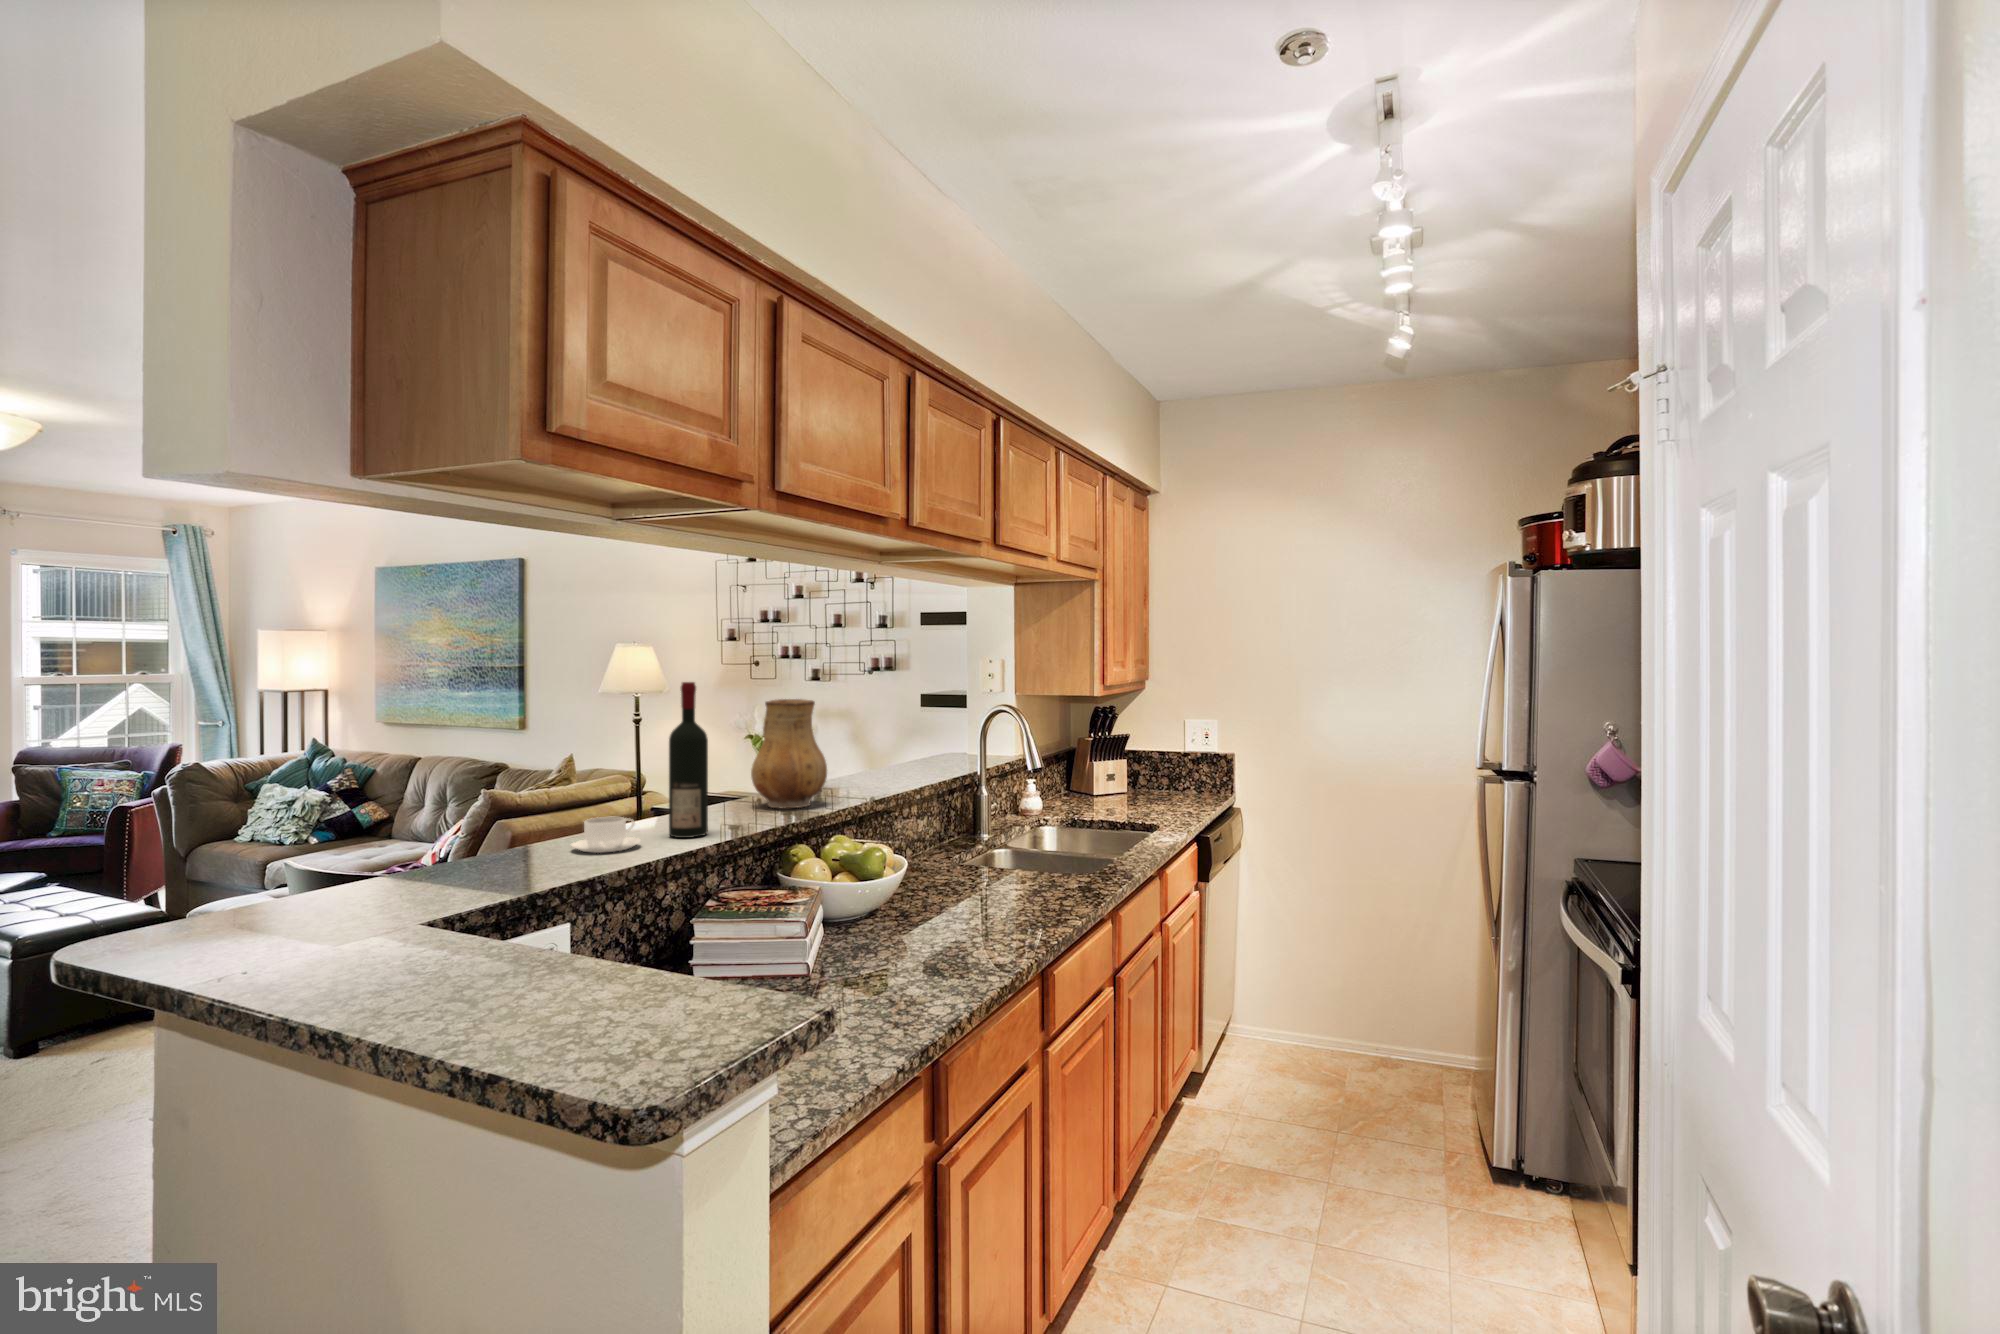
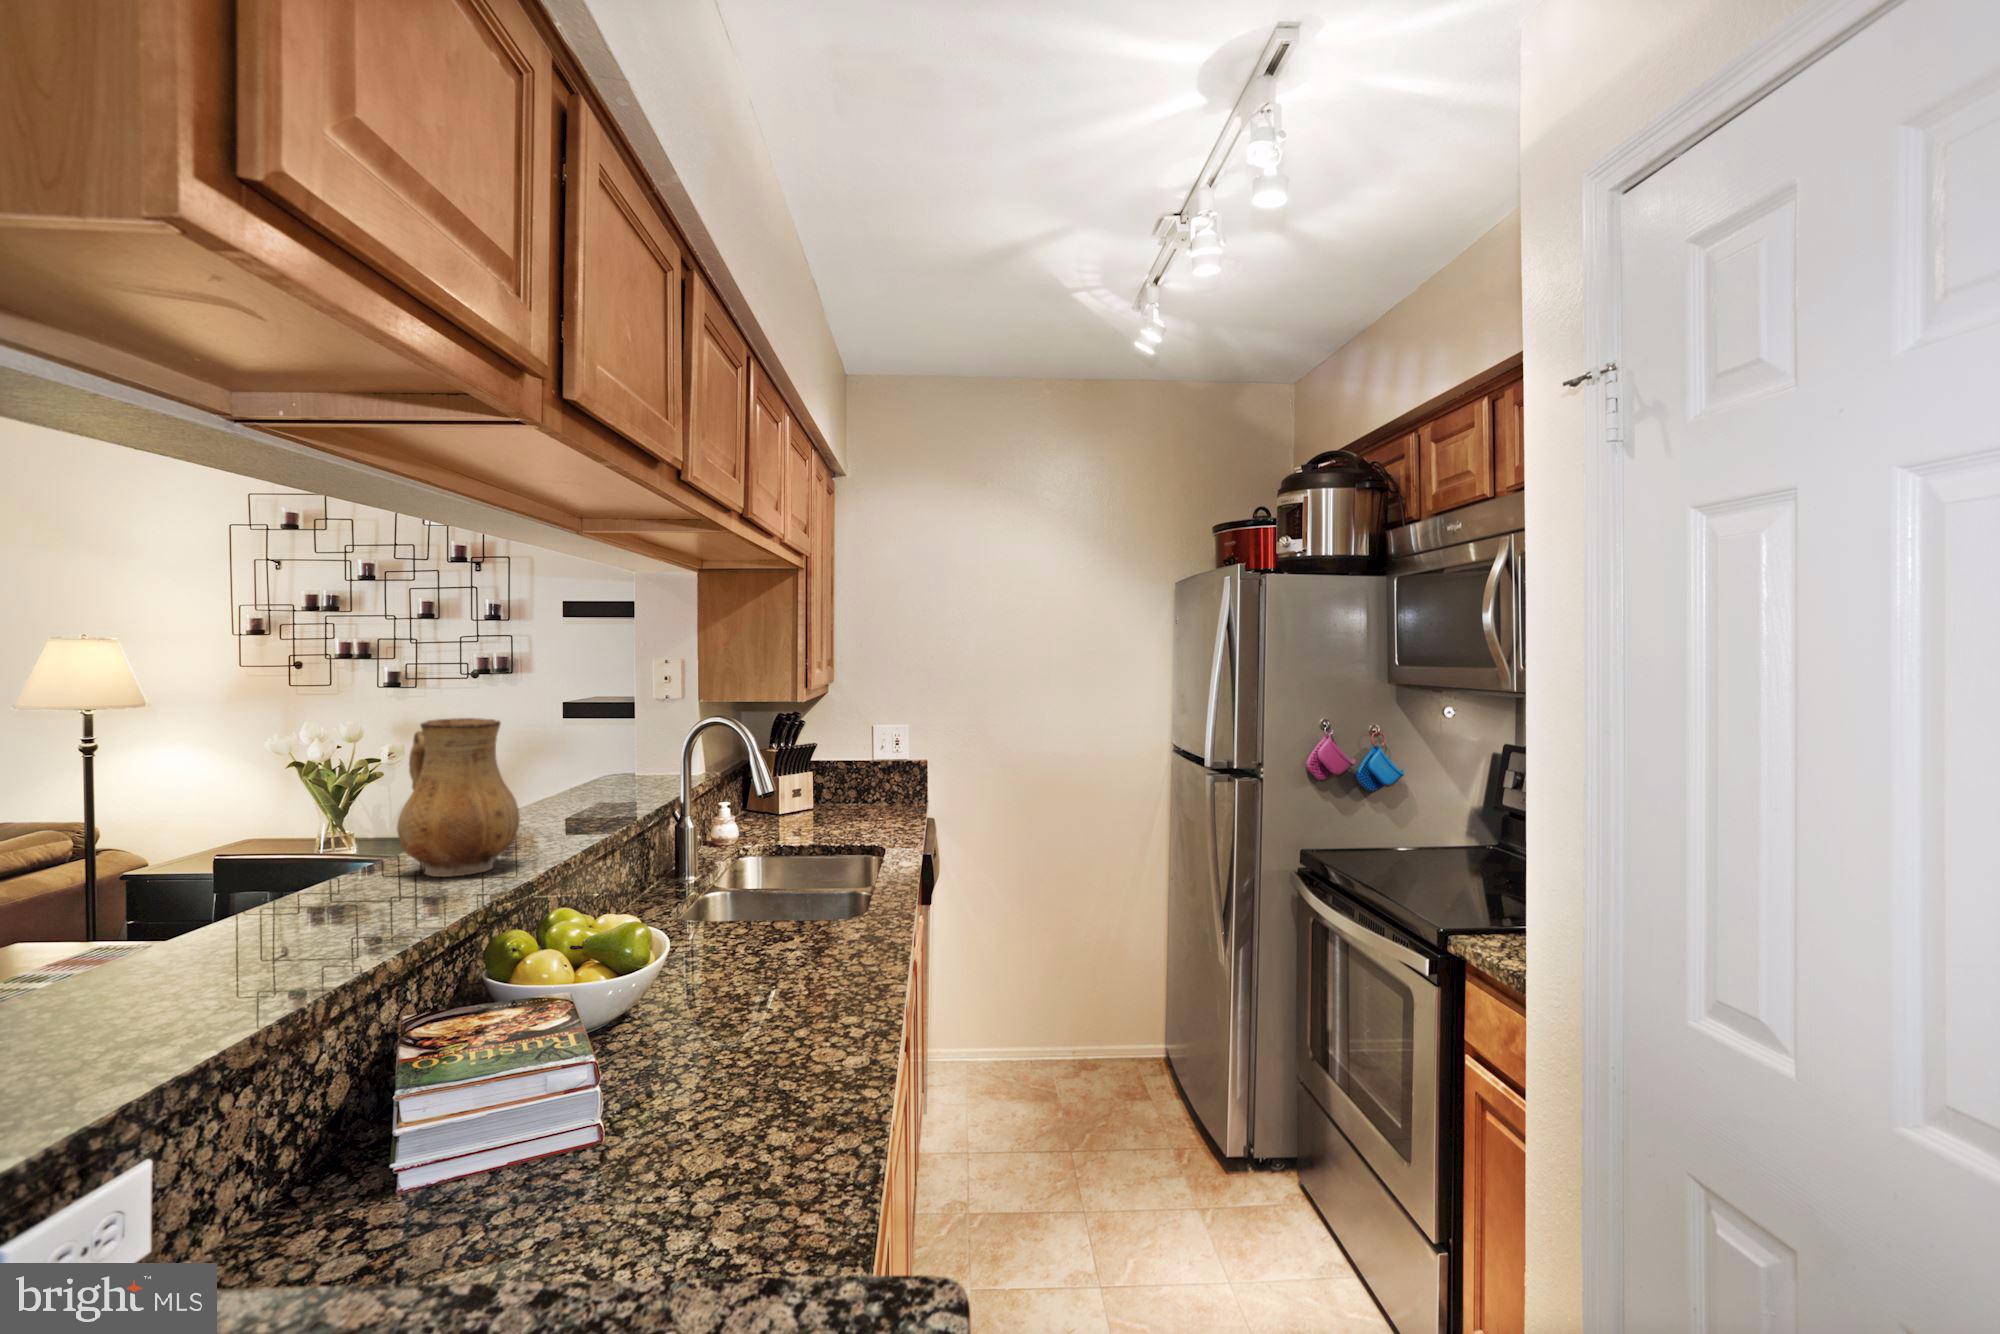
wine bottle: present [669,682,708,838] -> none [295,699,369,950]
coffee cup: present [571,817,641,853] -> none [108,932,258,1005]

